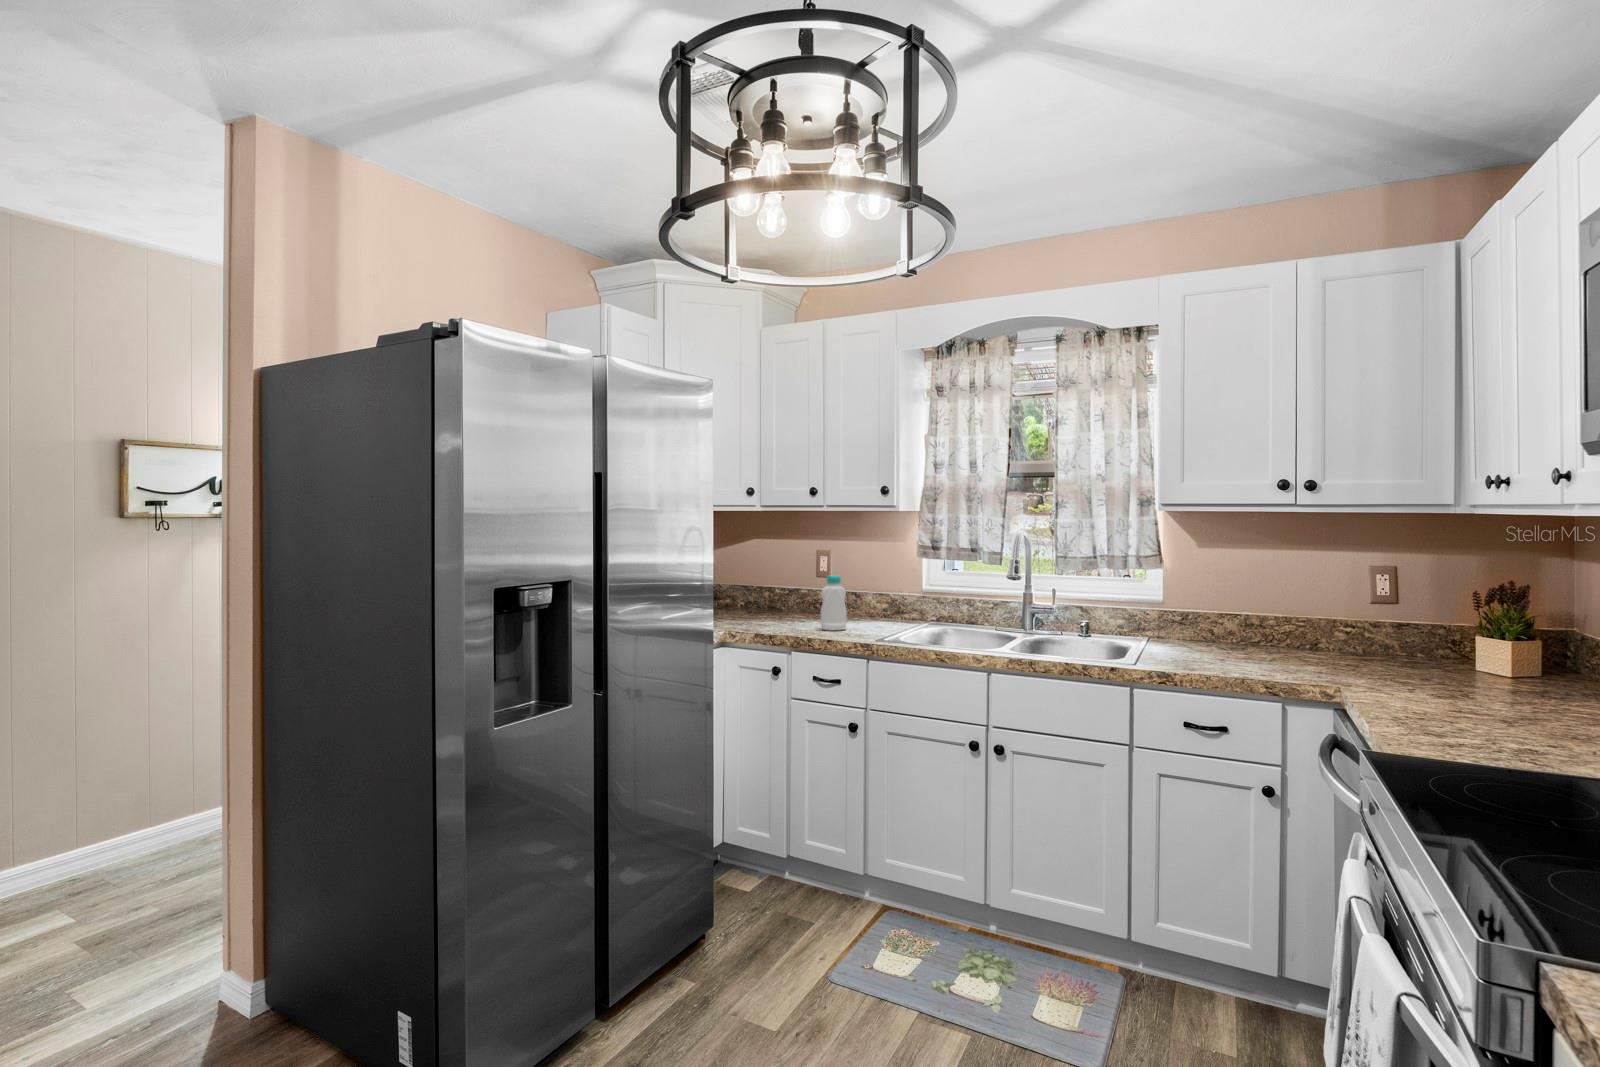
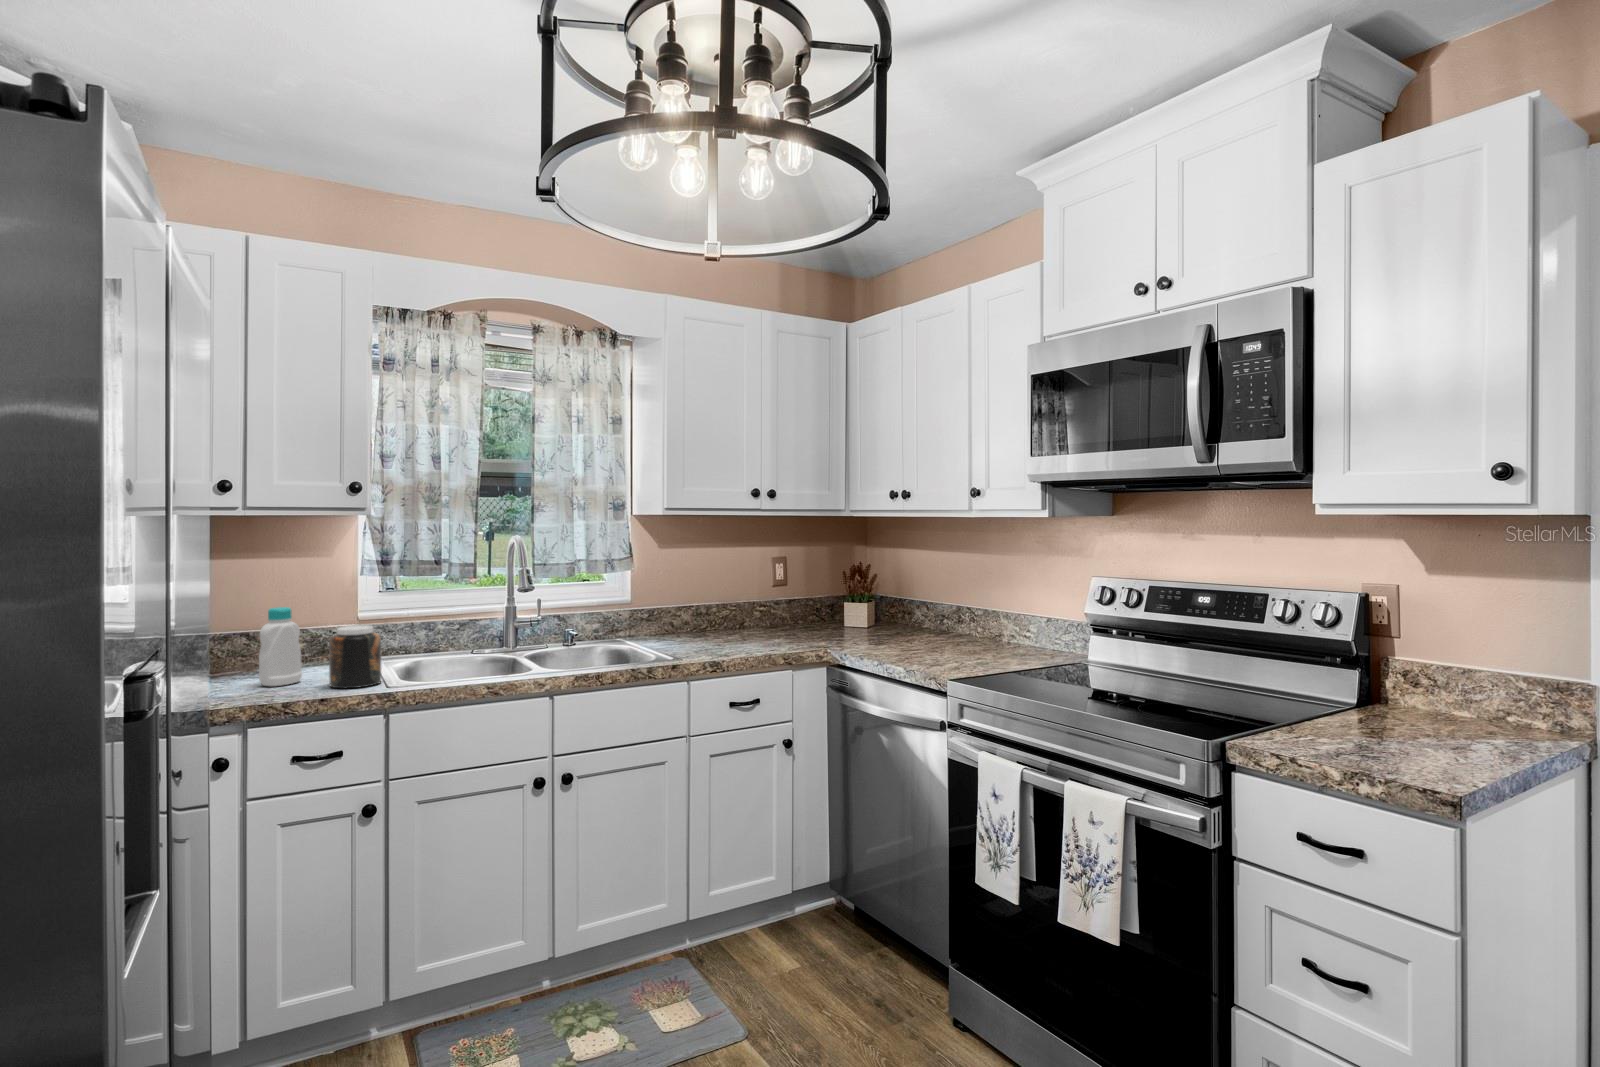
jar: none [848,593,882,638] -> present [329,625,381,688]

